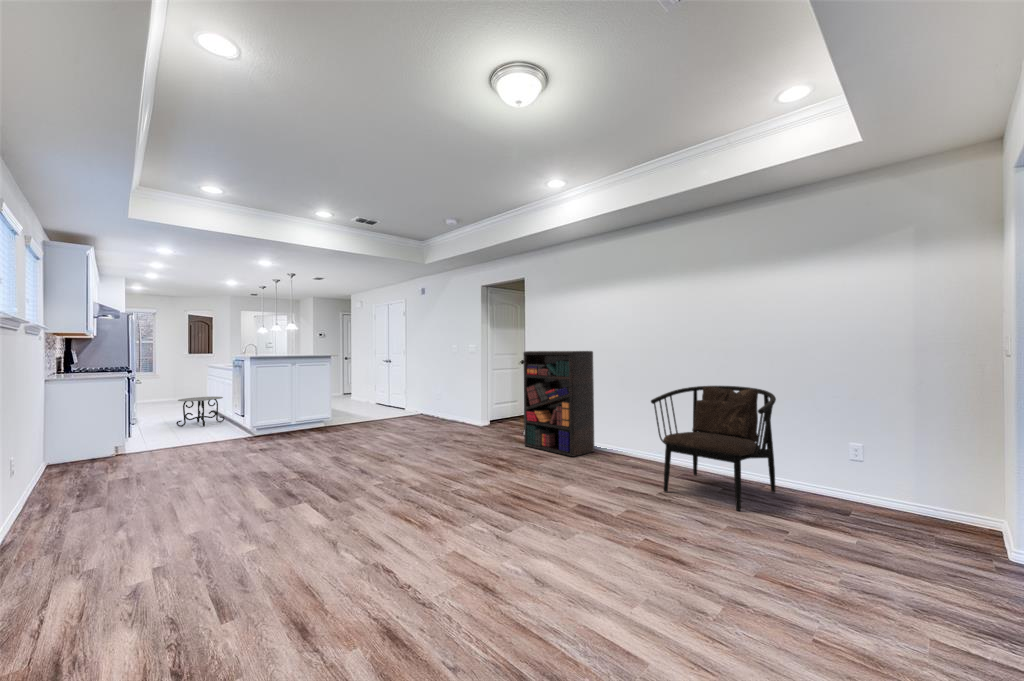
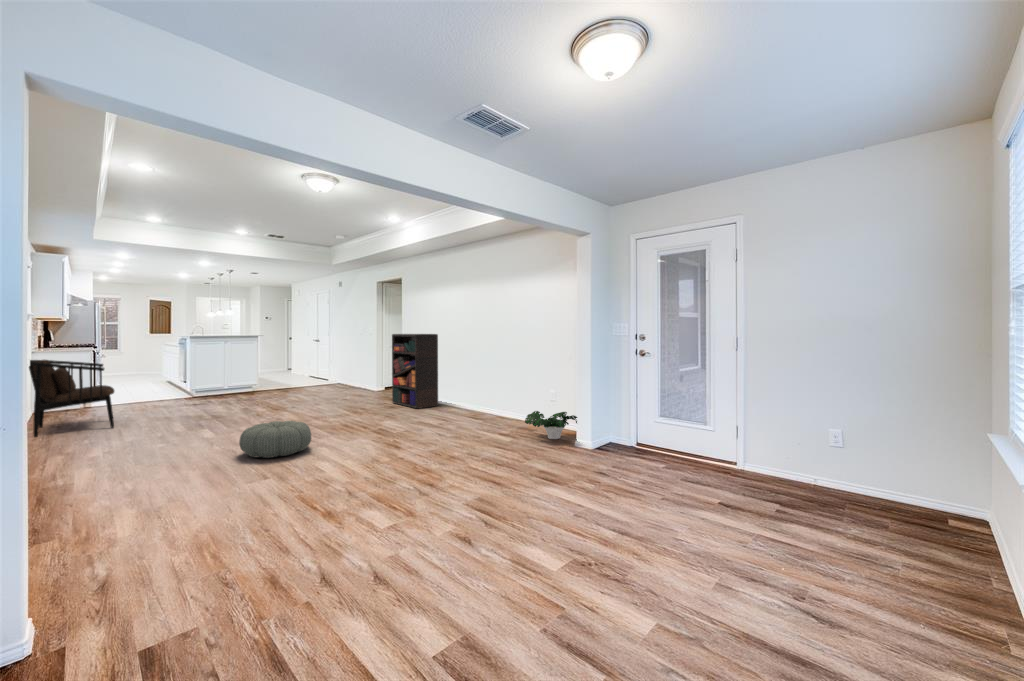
armchair: present [651,386,776,511] -> present [29,360,114,437]
side table: present [176,397,225,427] -> none [135,368,176,391]
potted plant: none [828,476,950,530] -> present [525,411,577,439]
pouf: none [401,506,520,593] -> present [239,421,311,458]

